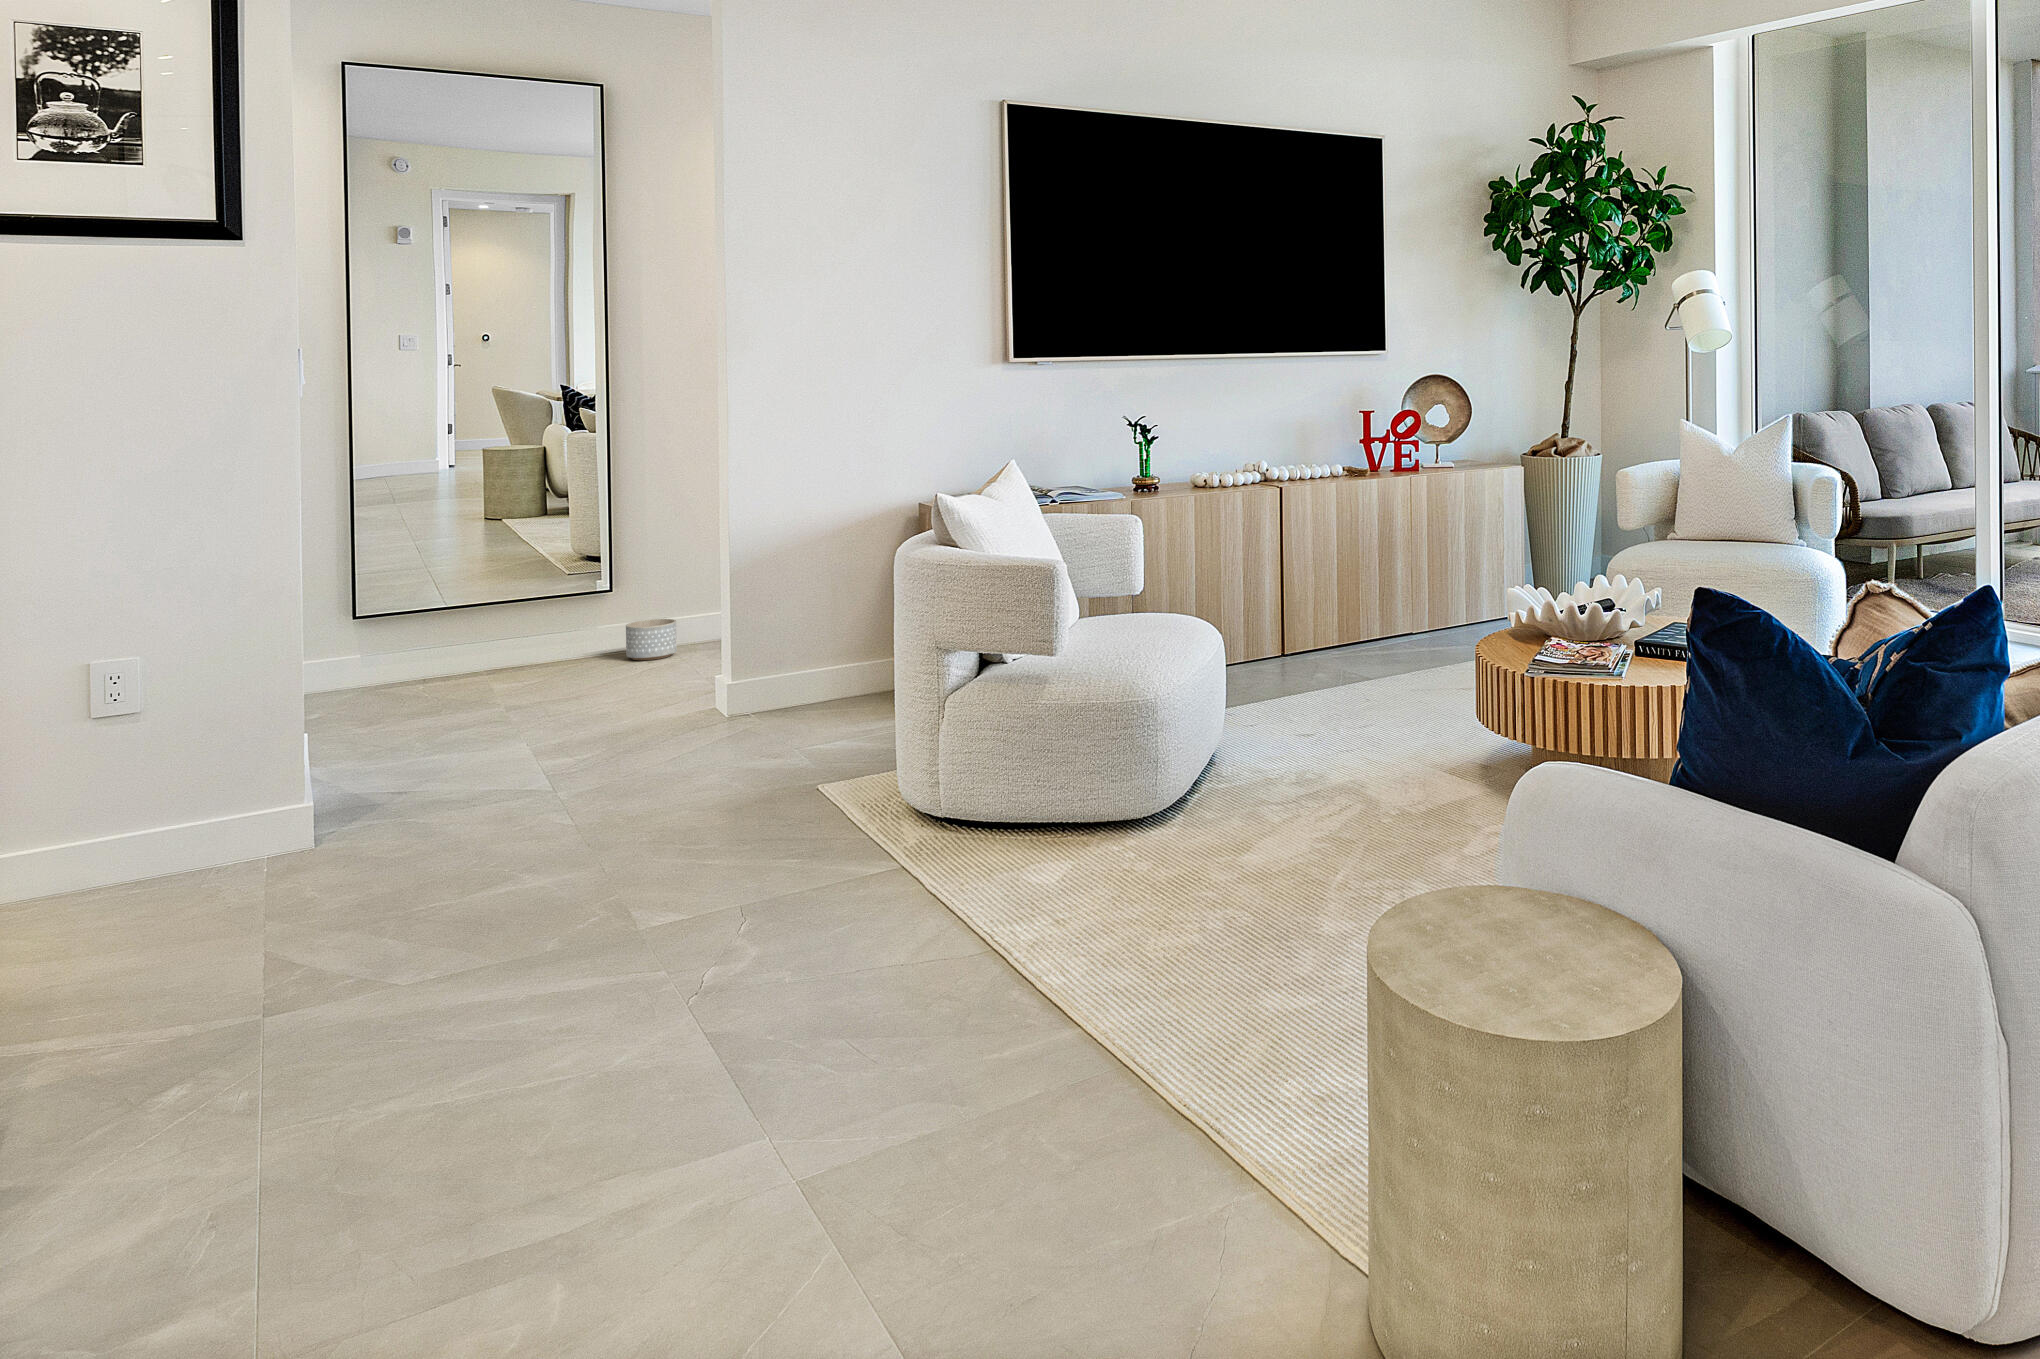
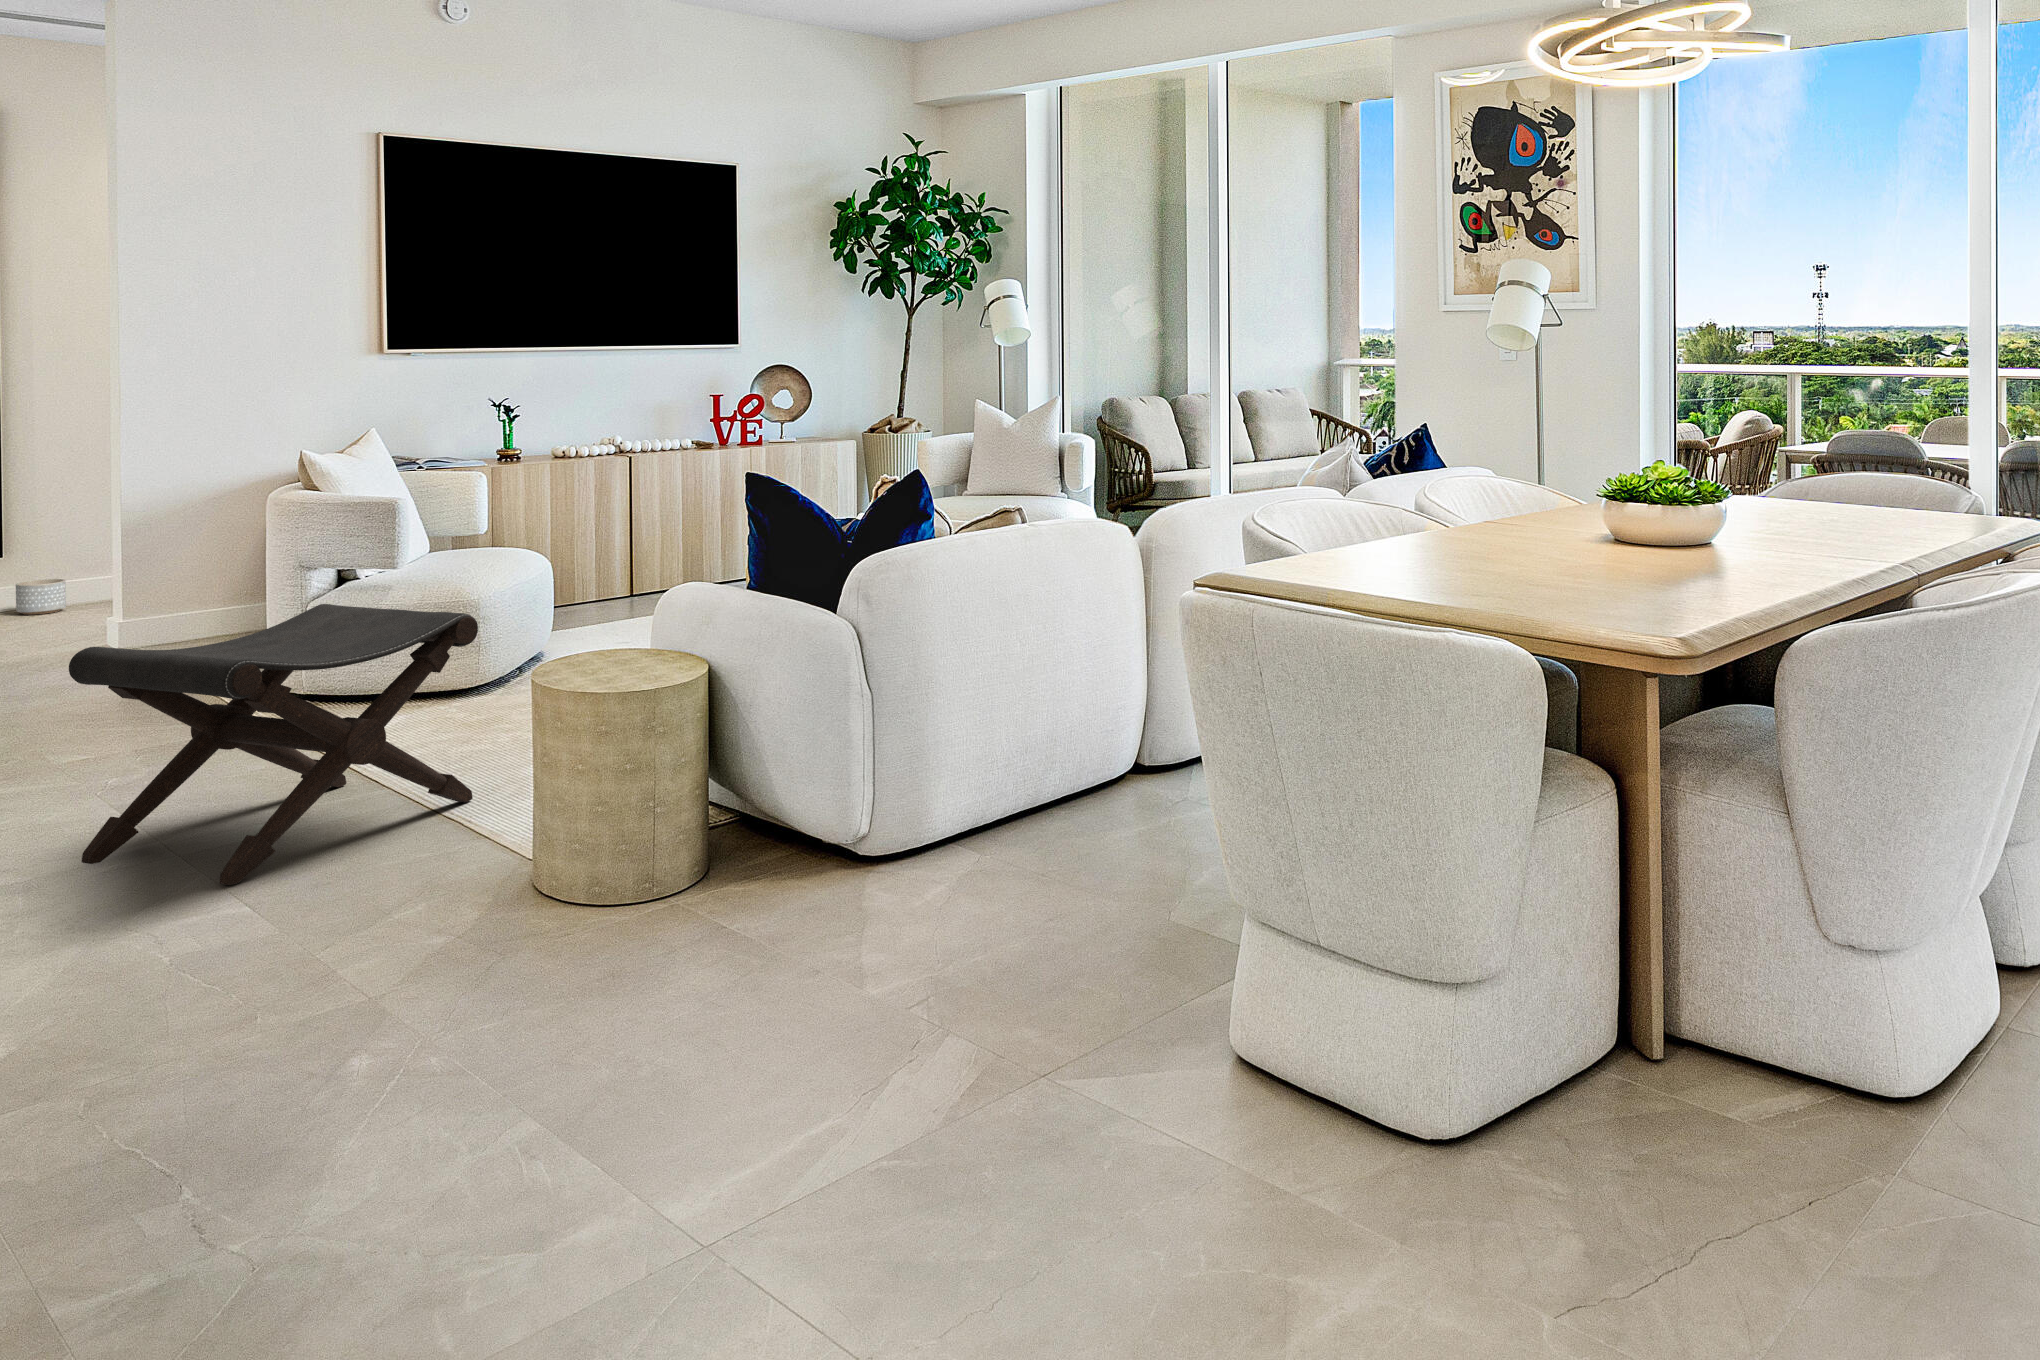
footstool: none [641,748,1221,1299] -> present [69,604,478,885]

